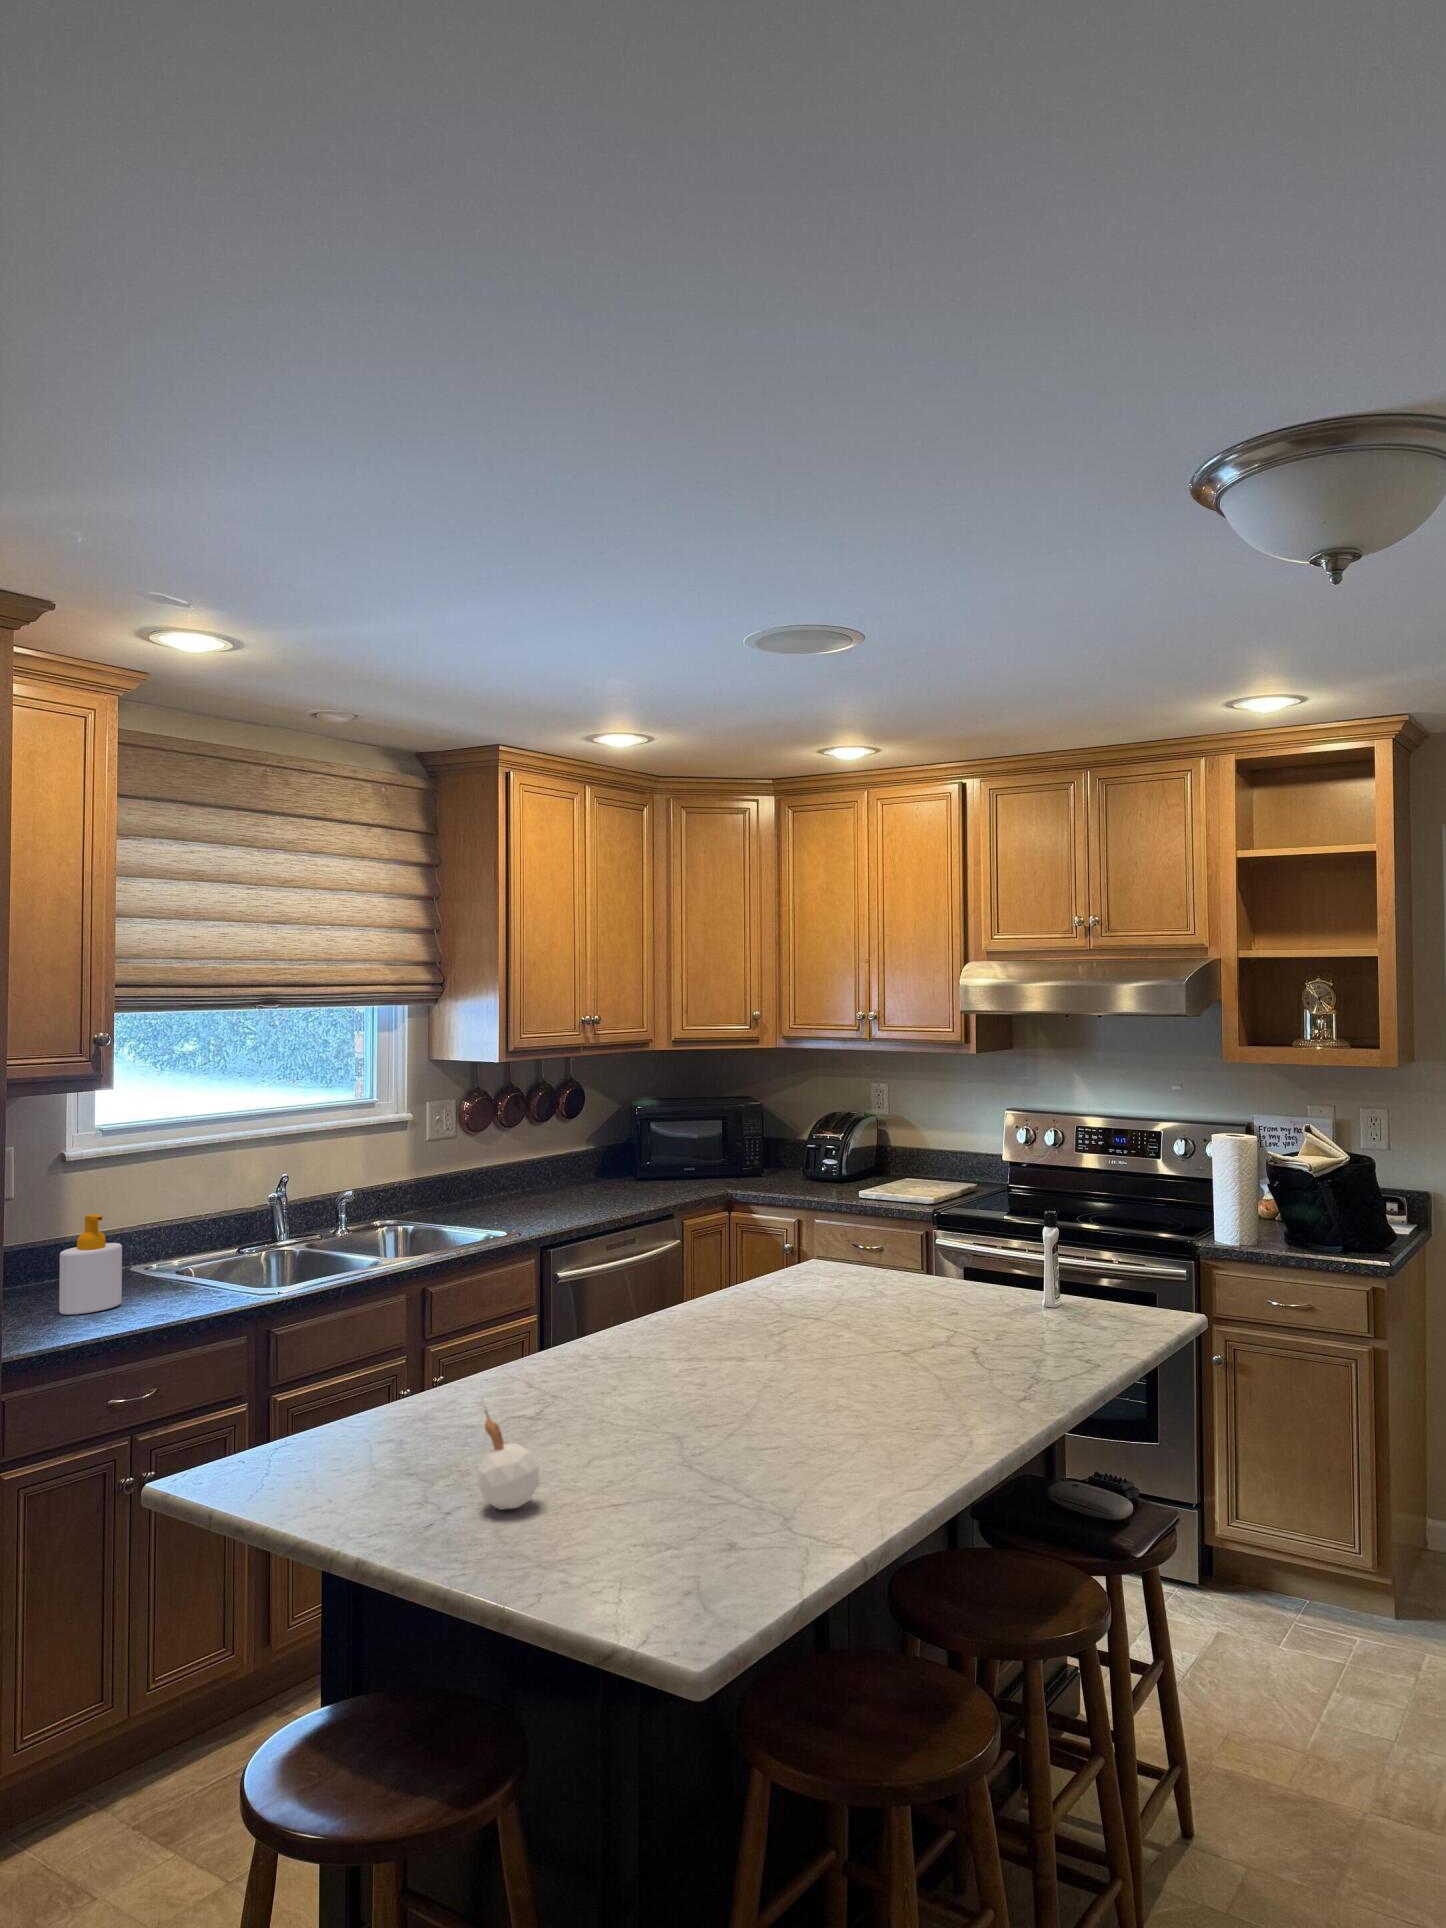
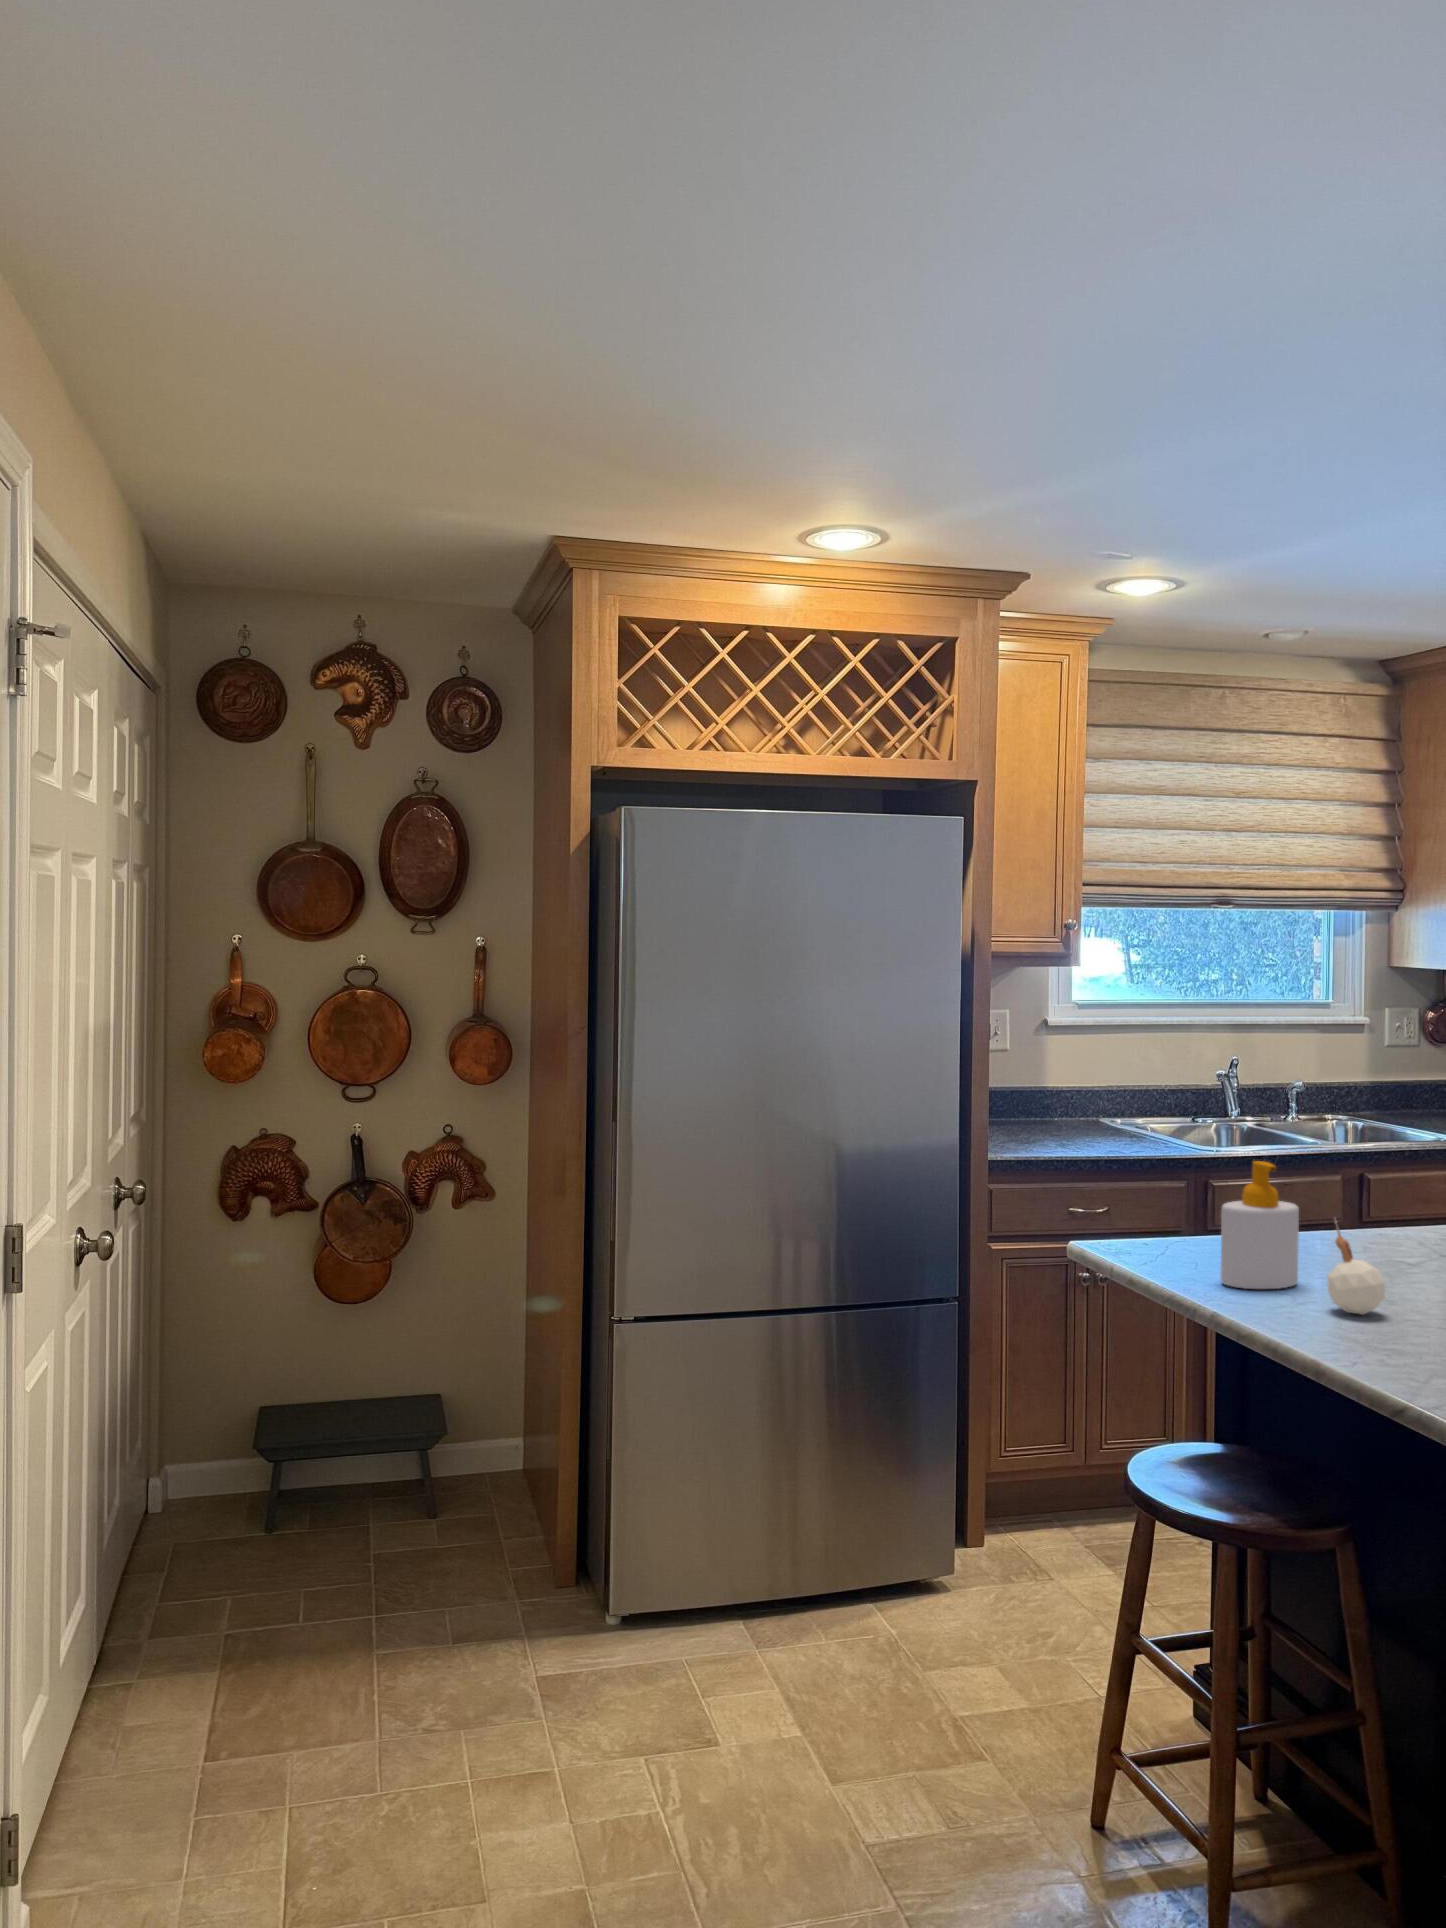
soap bottle: present [59,1214,122,1315] -> present [1221,1161,1299,1289]

